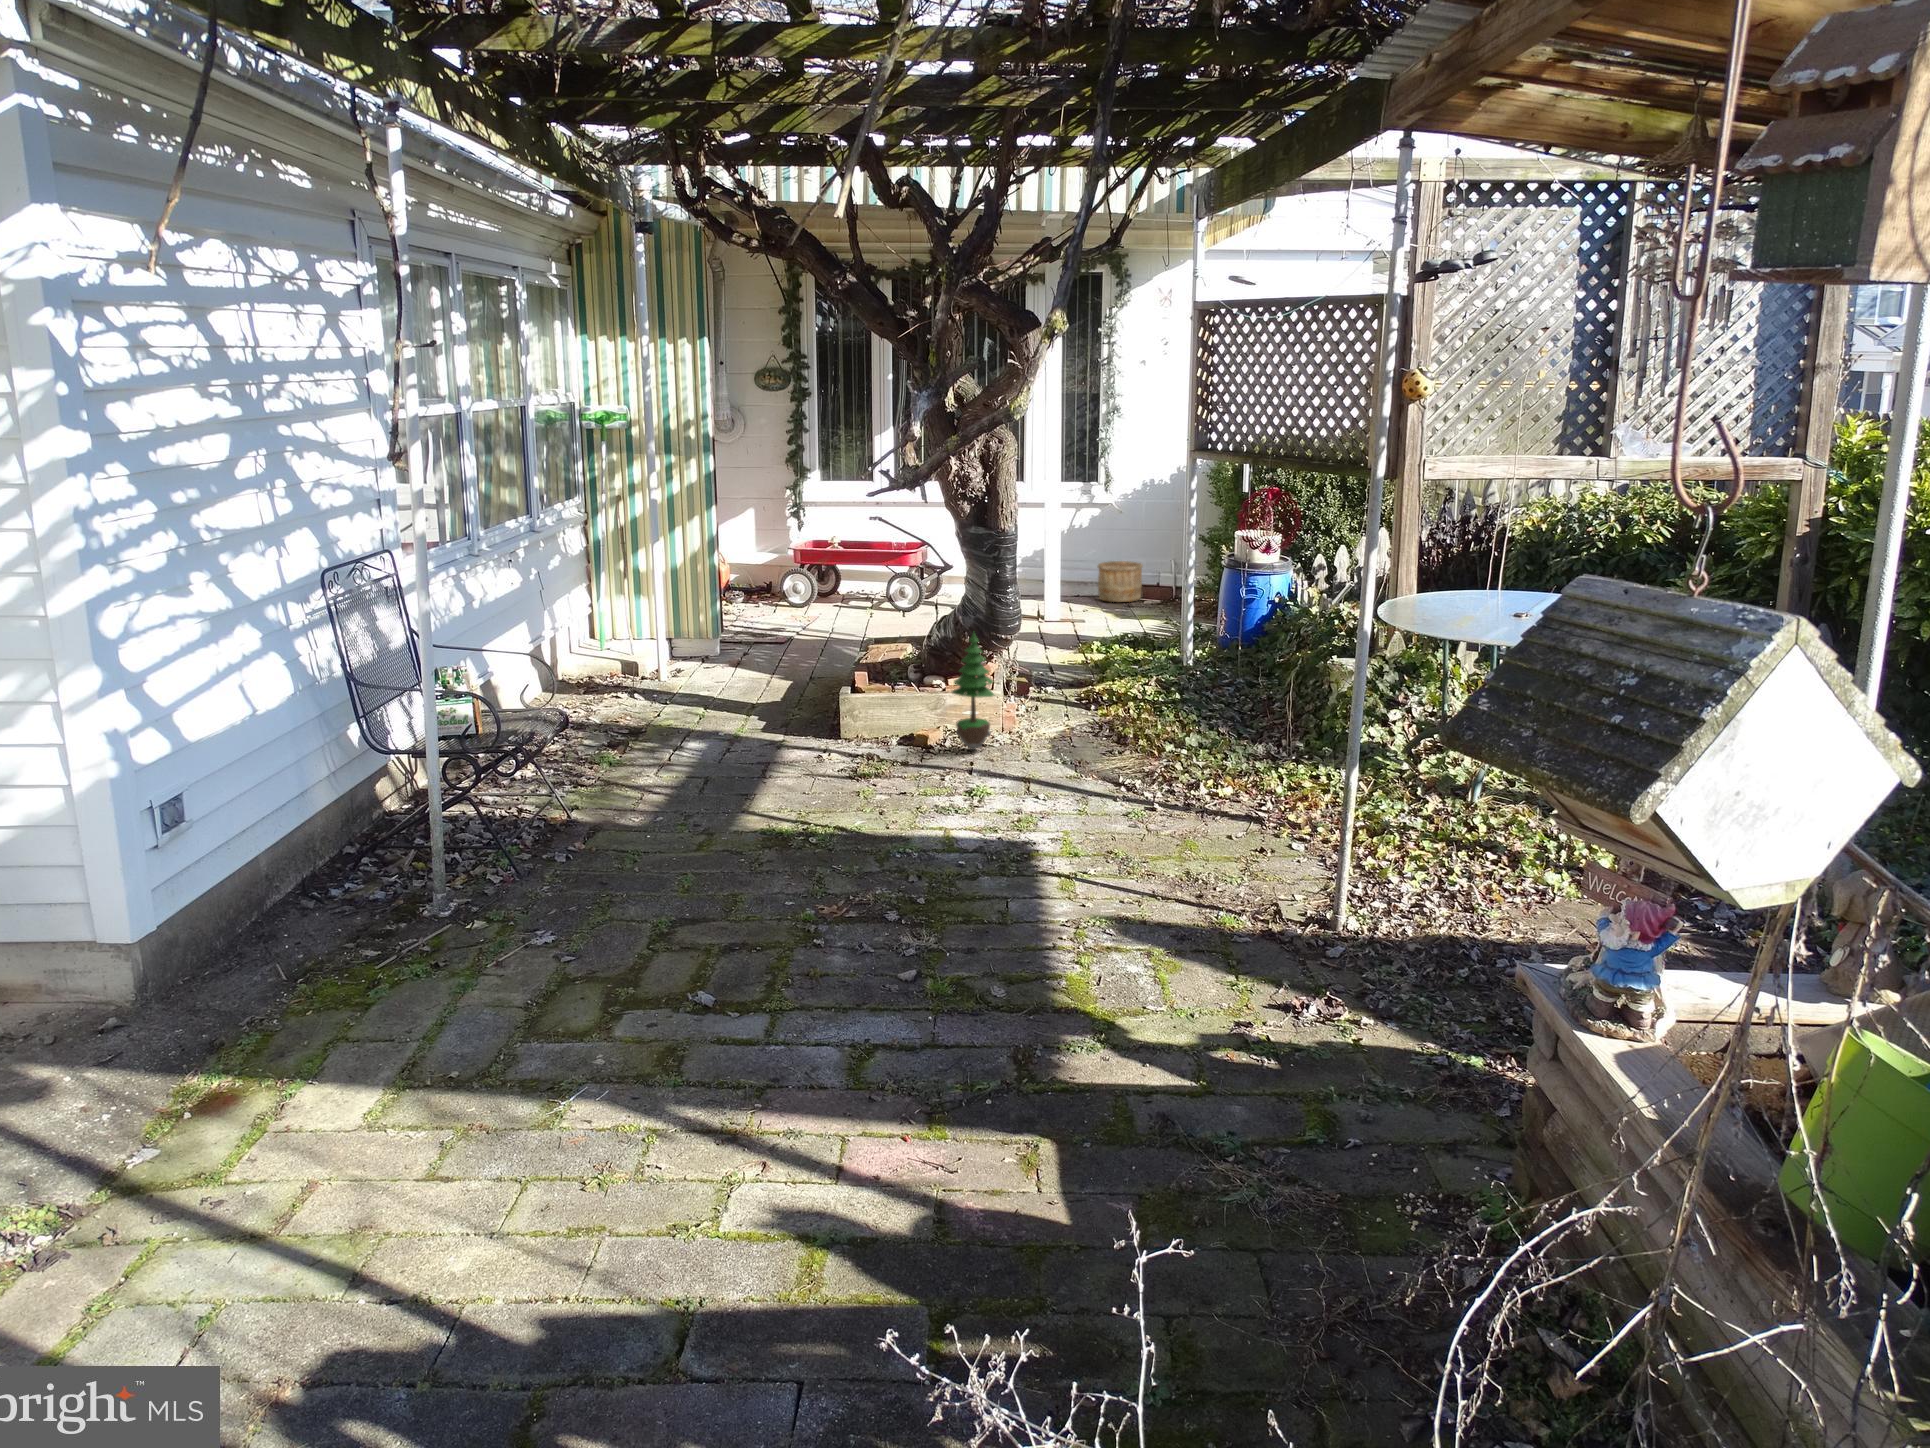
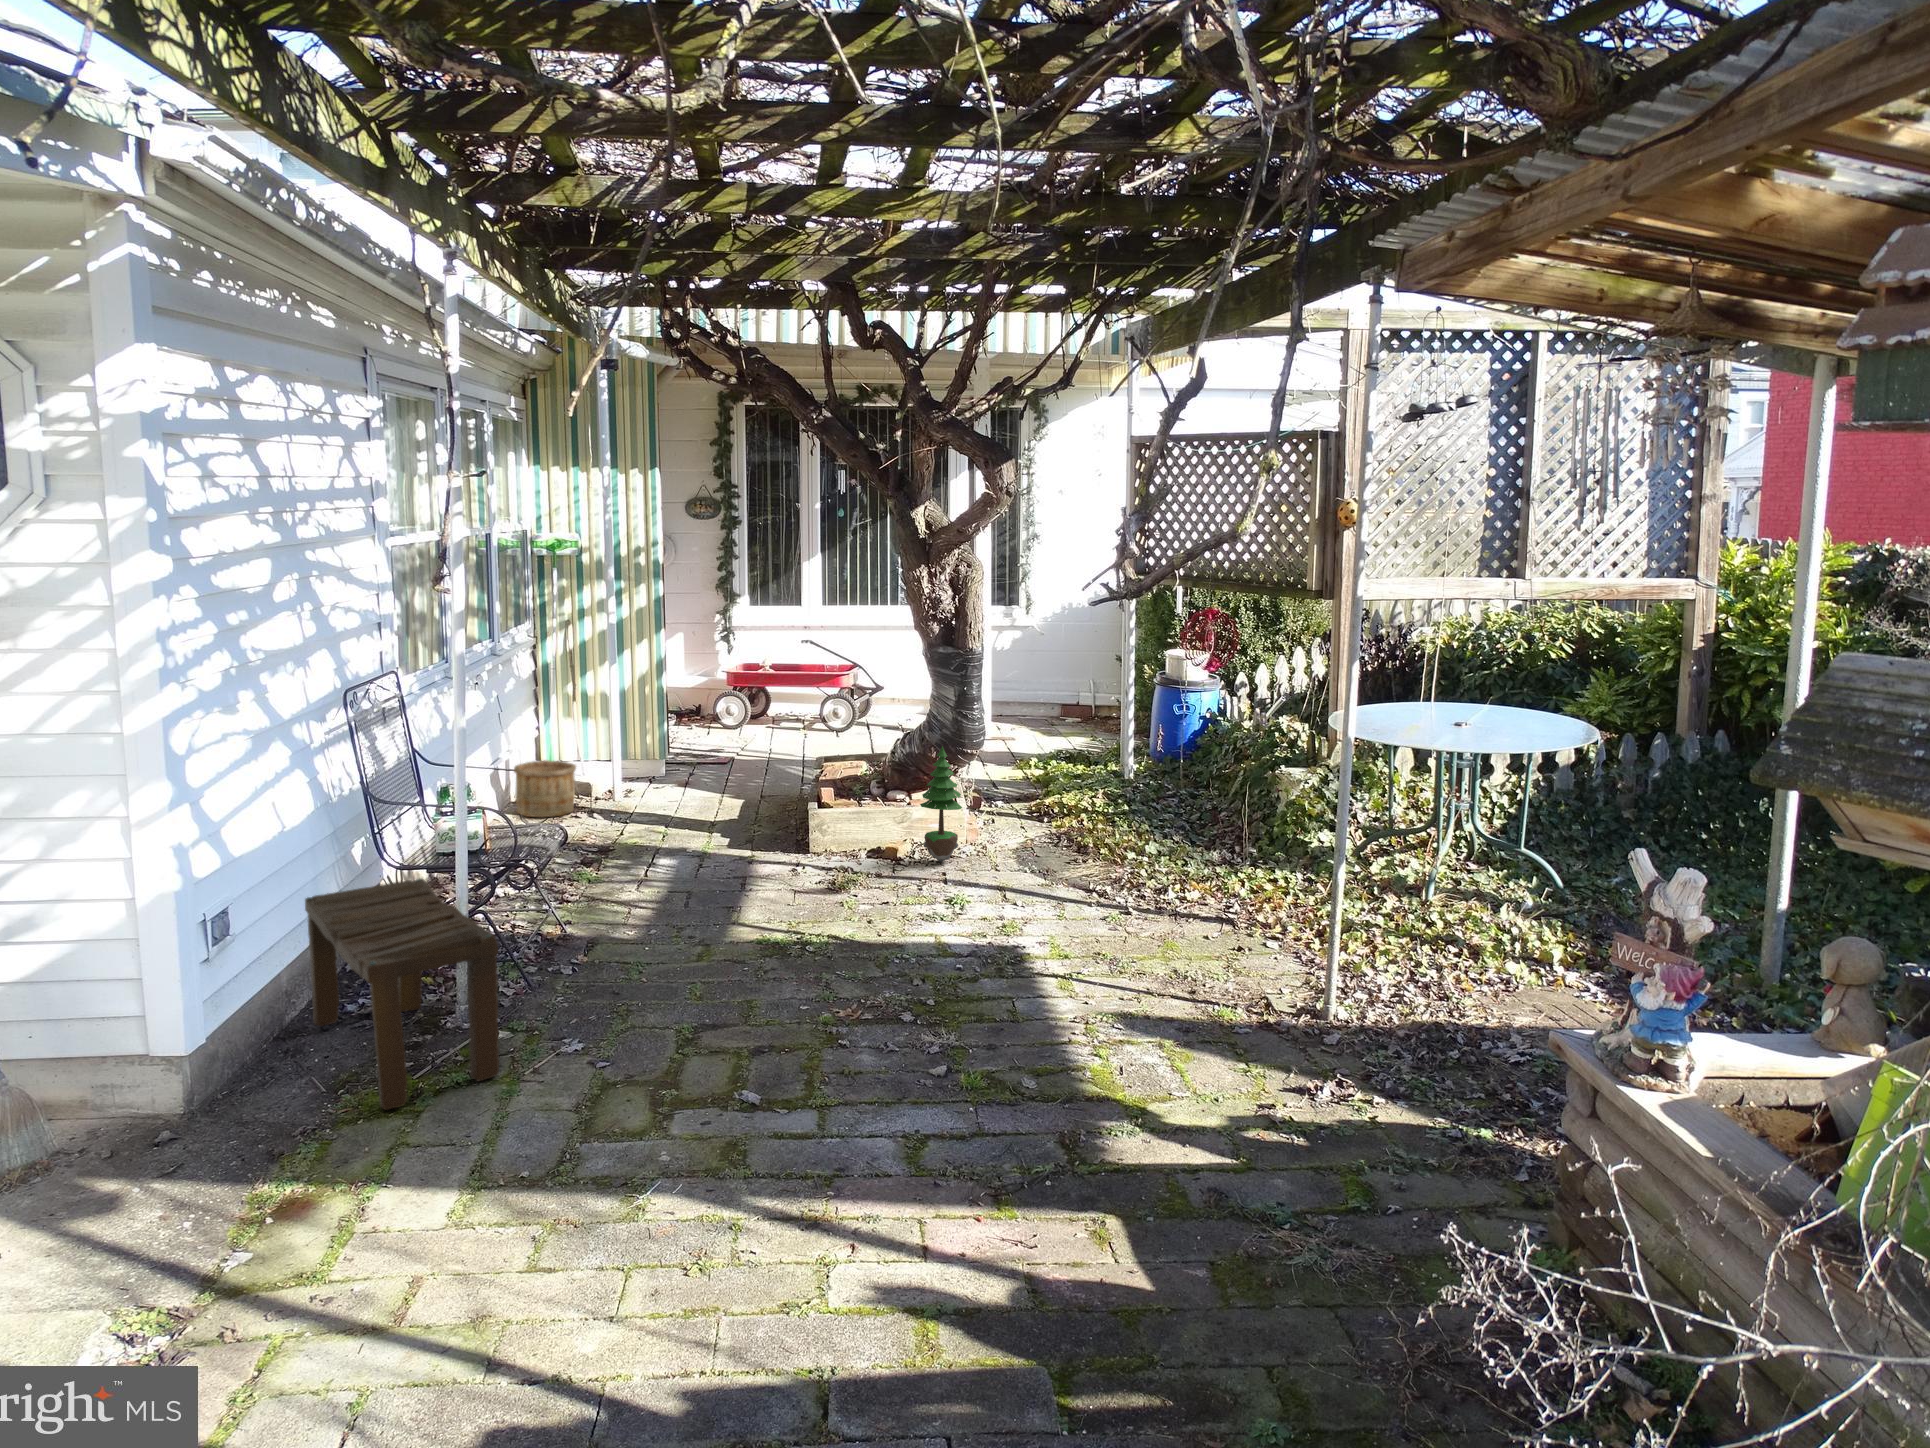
wooden bucket: present [1098,561,1143,602] -> present [514,760,576,817]
bench: none [283,763,461,998] -> present [305,878,499,1110]

